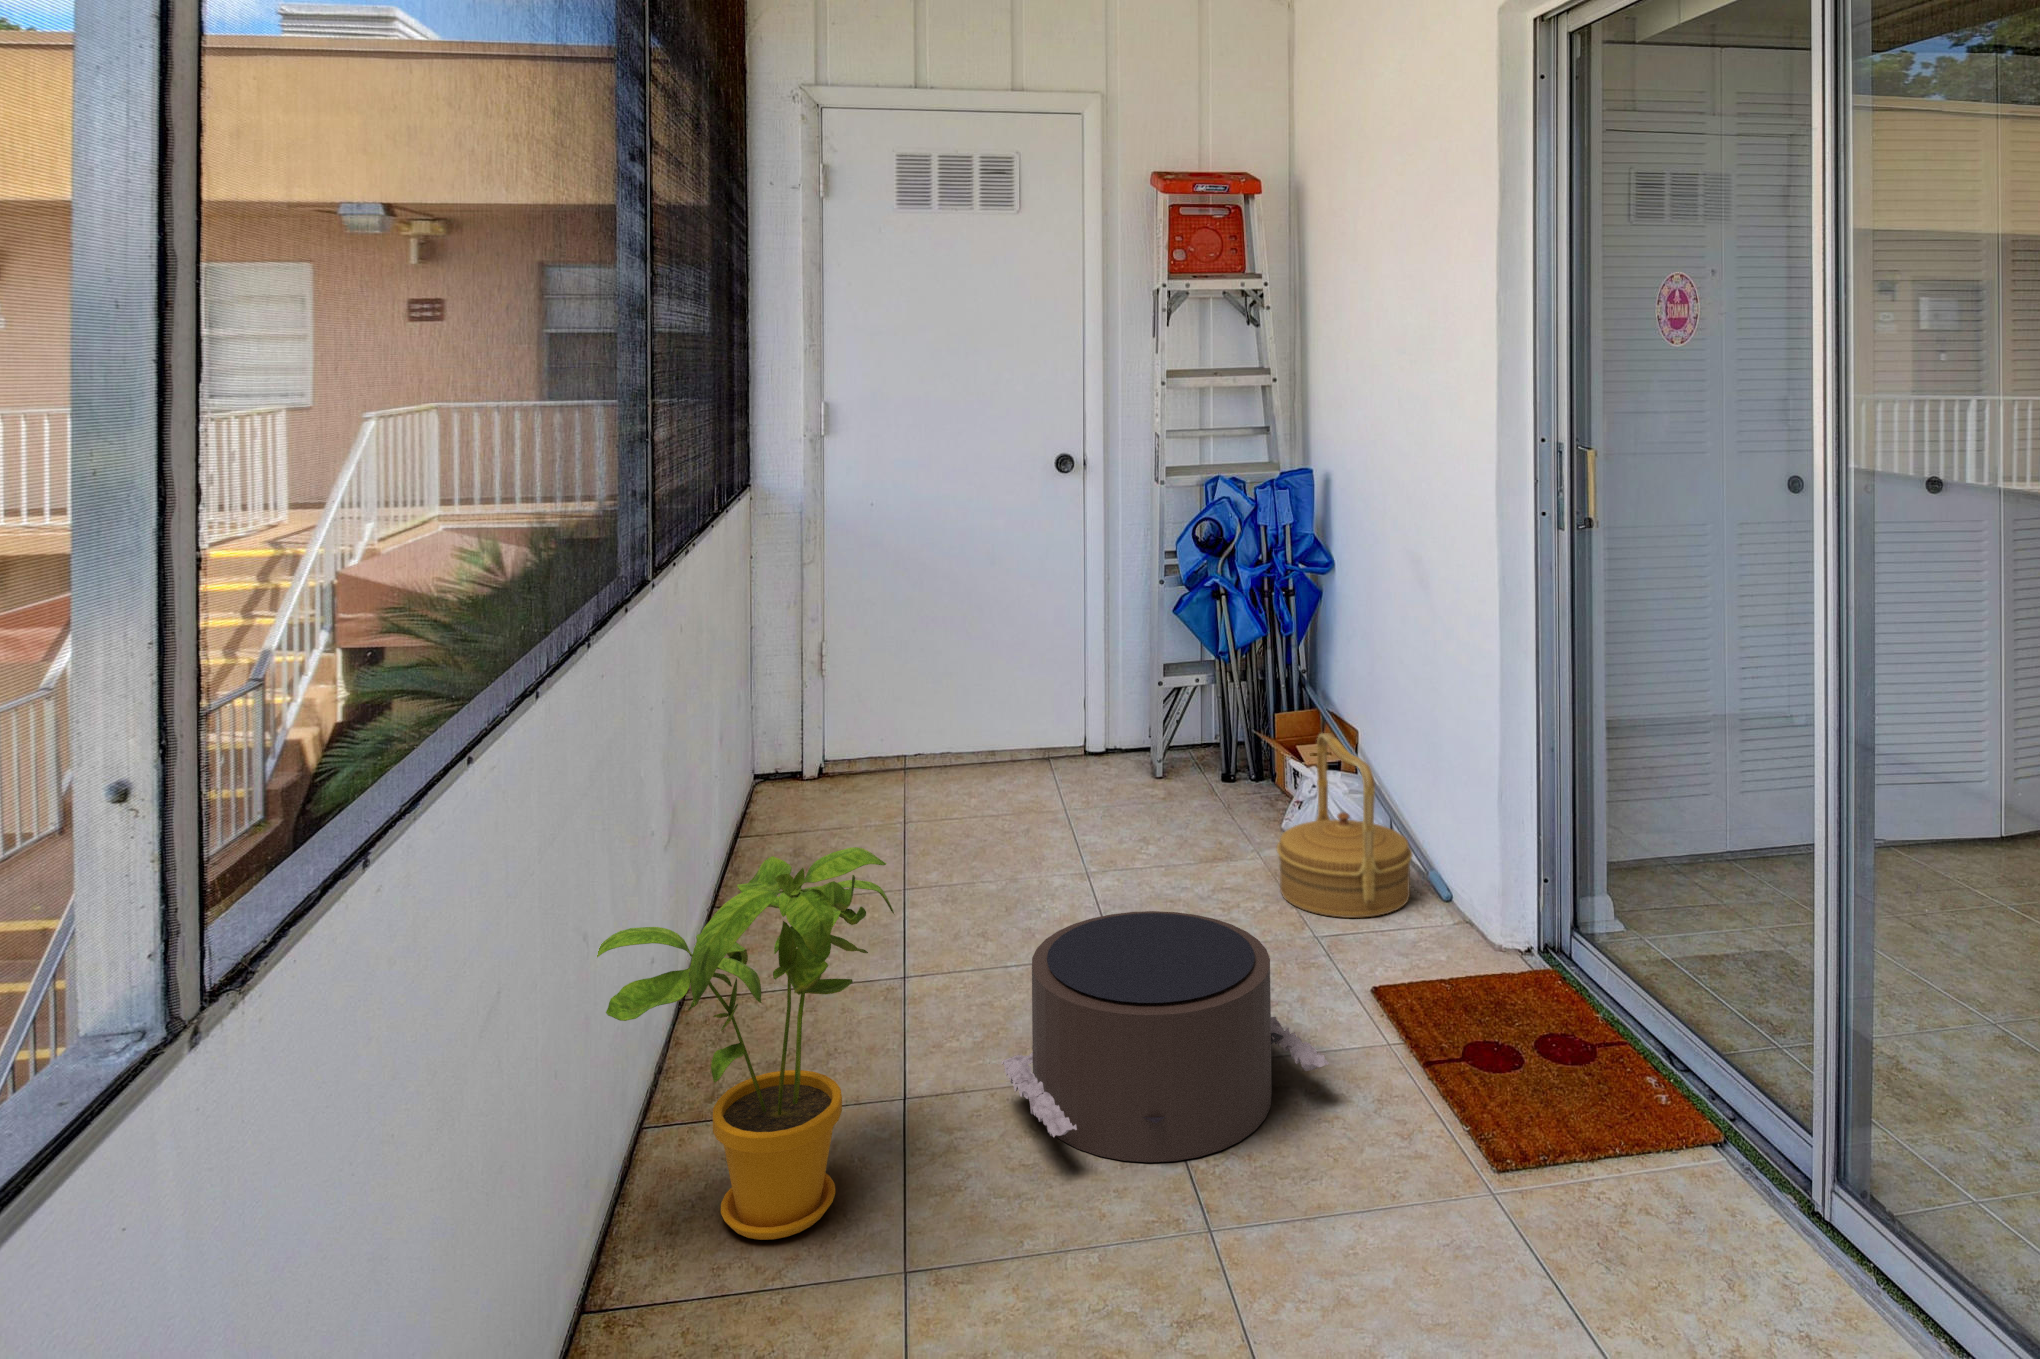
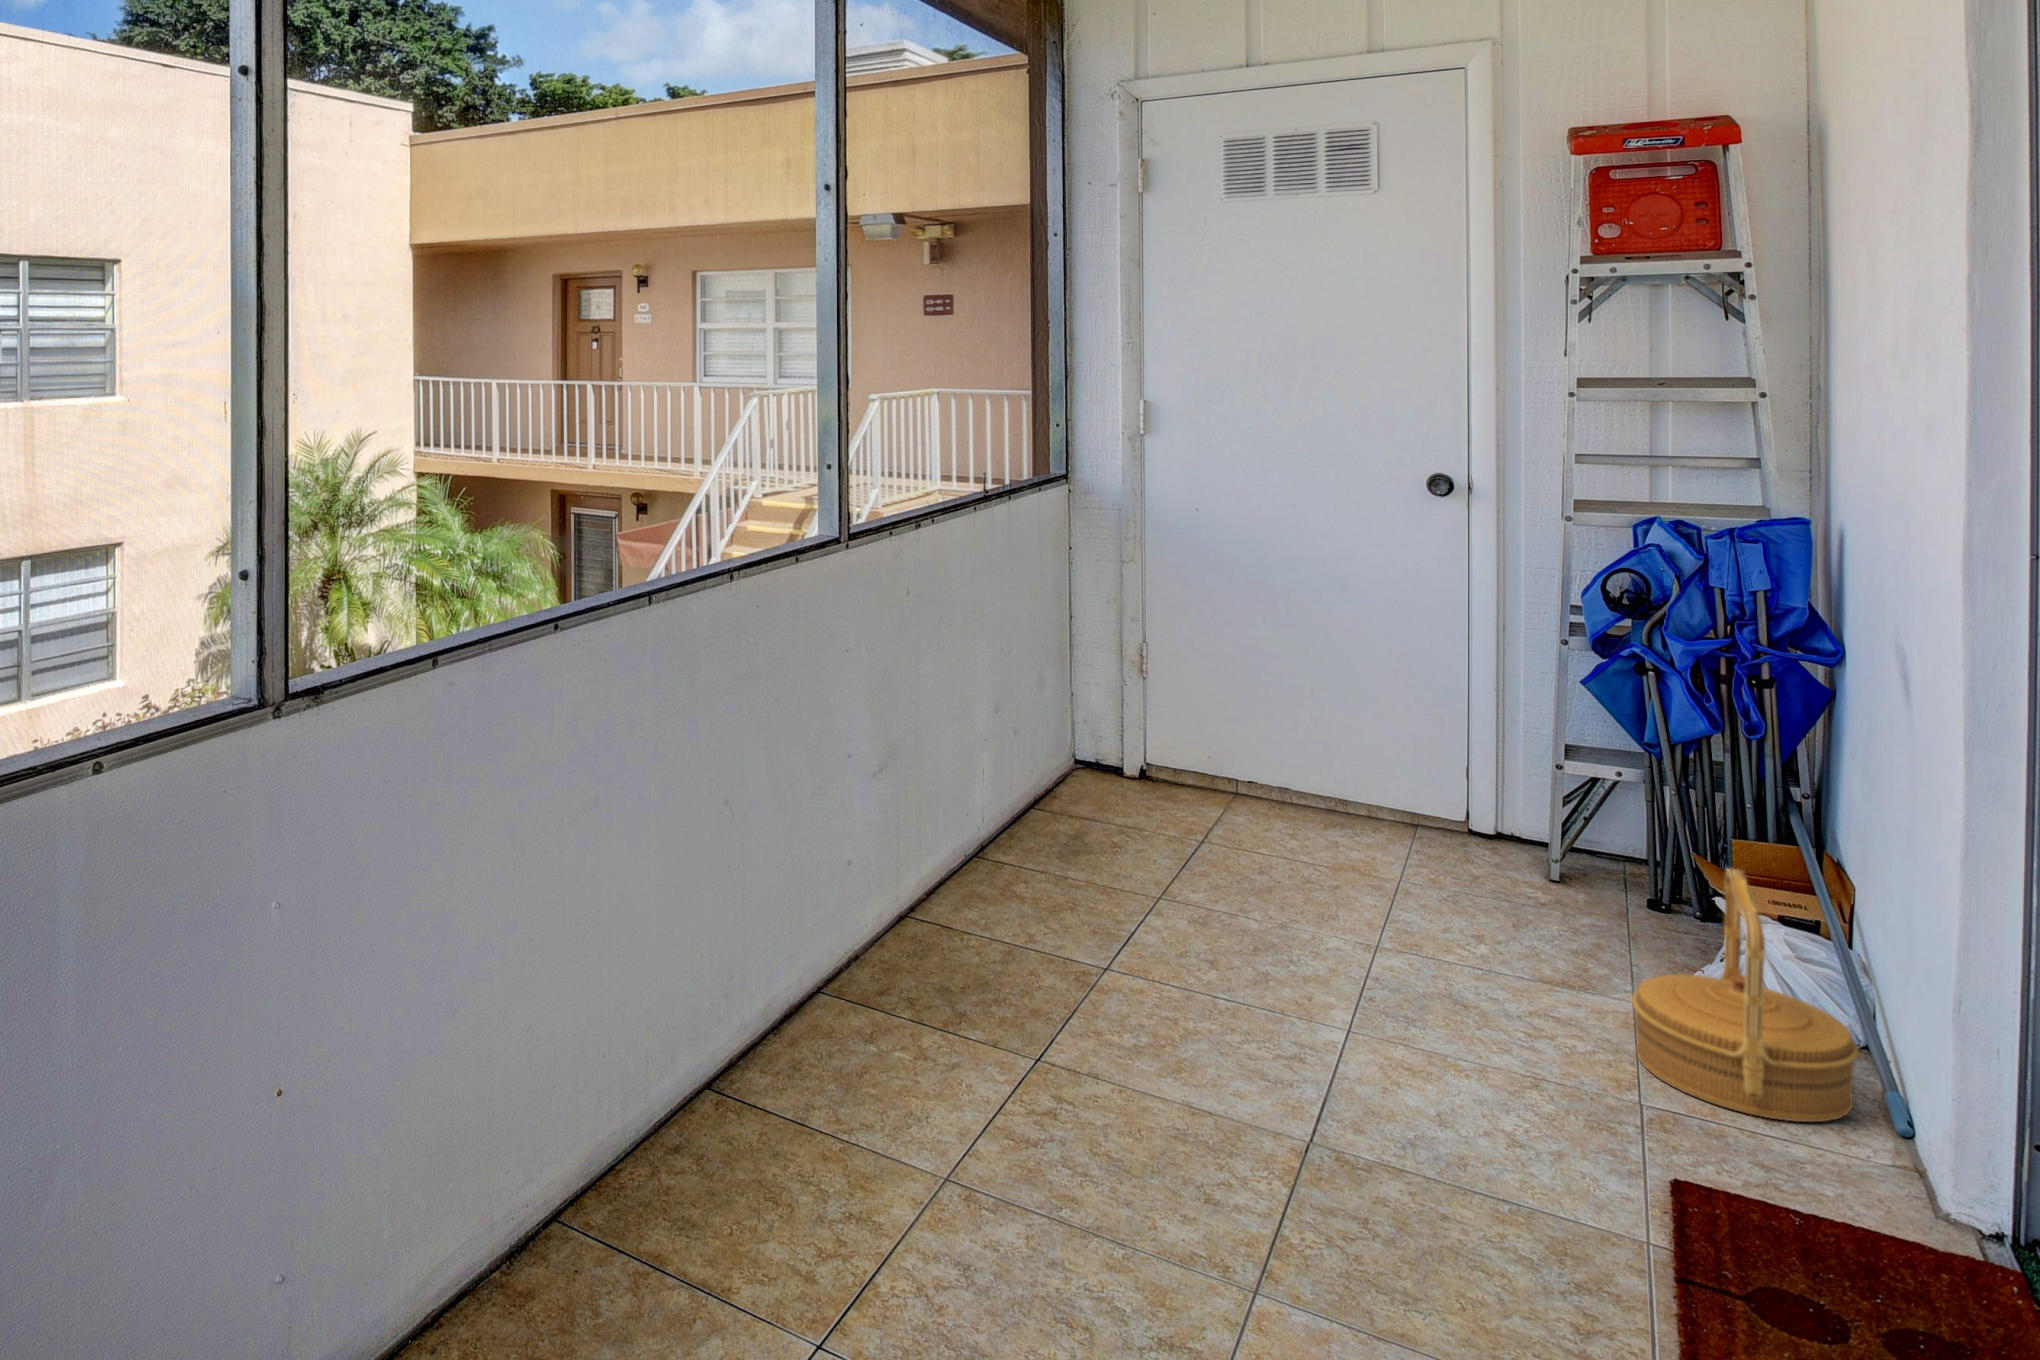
house plant: present [597,847,894,1240] -> none [751,825,1017,1147]
pouf: present [1001,911,1329,1162] -> none [1139,982,1518,1259]

